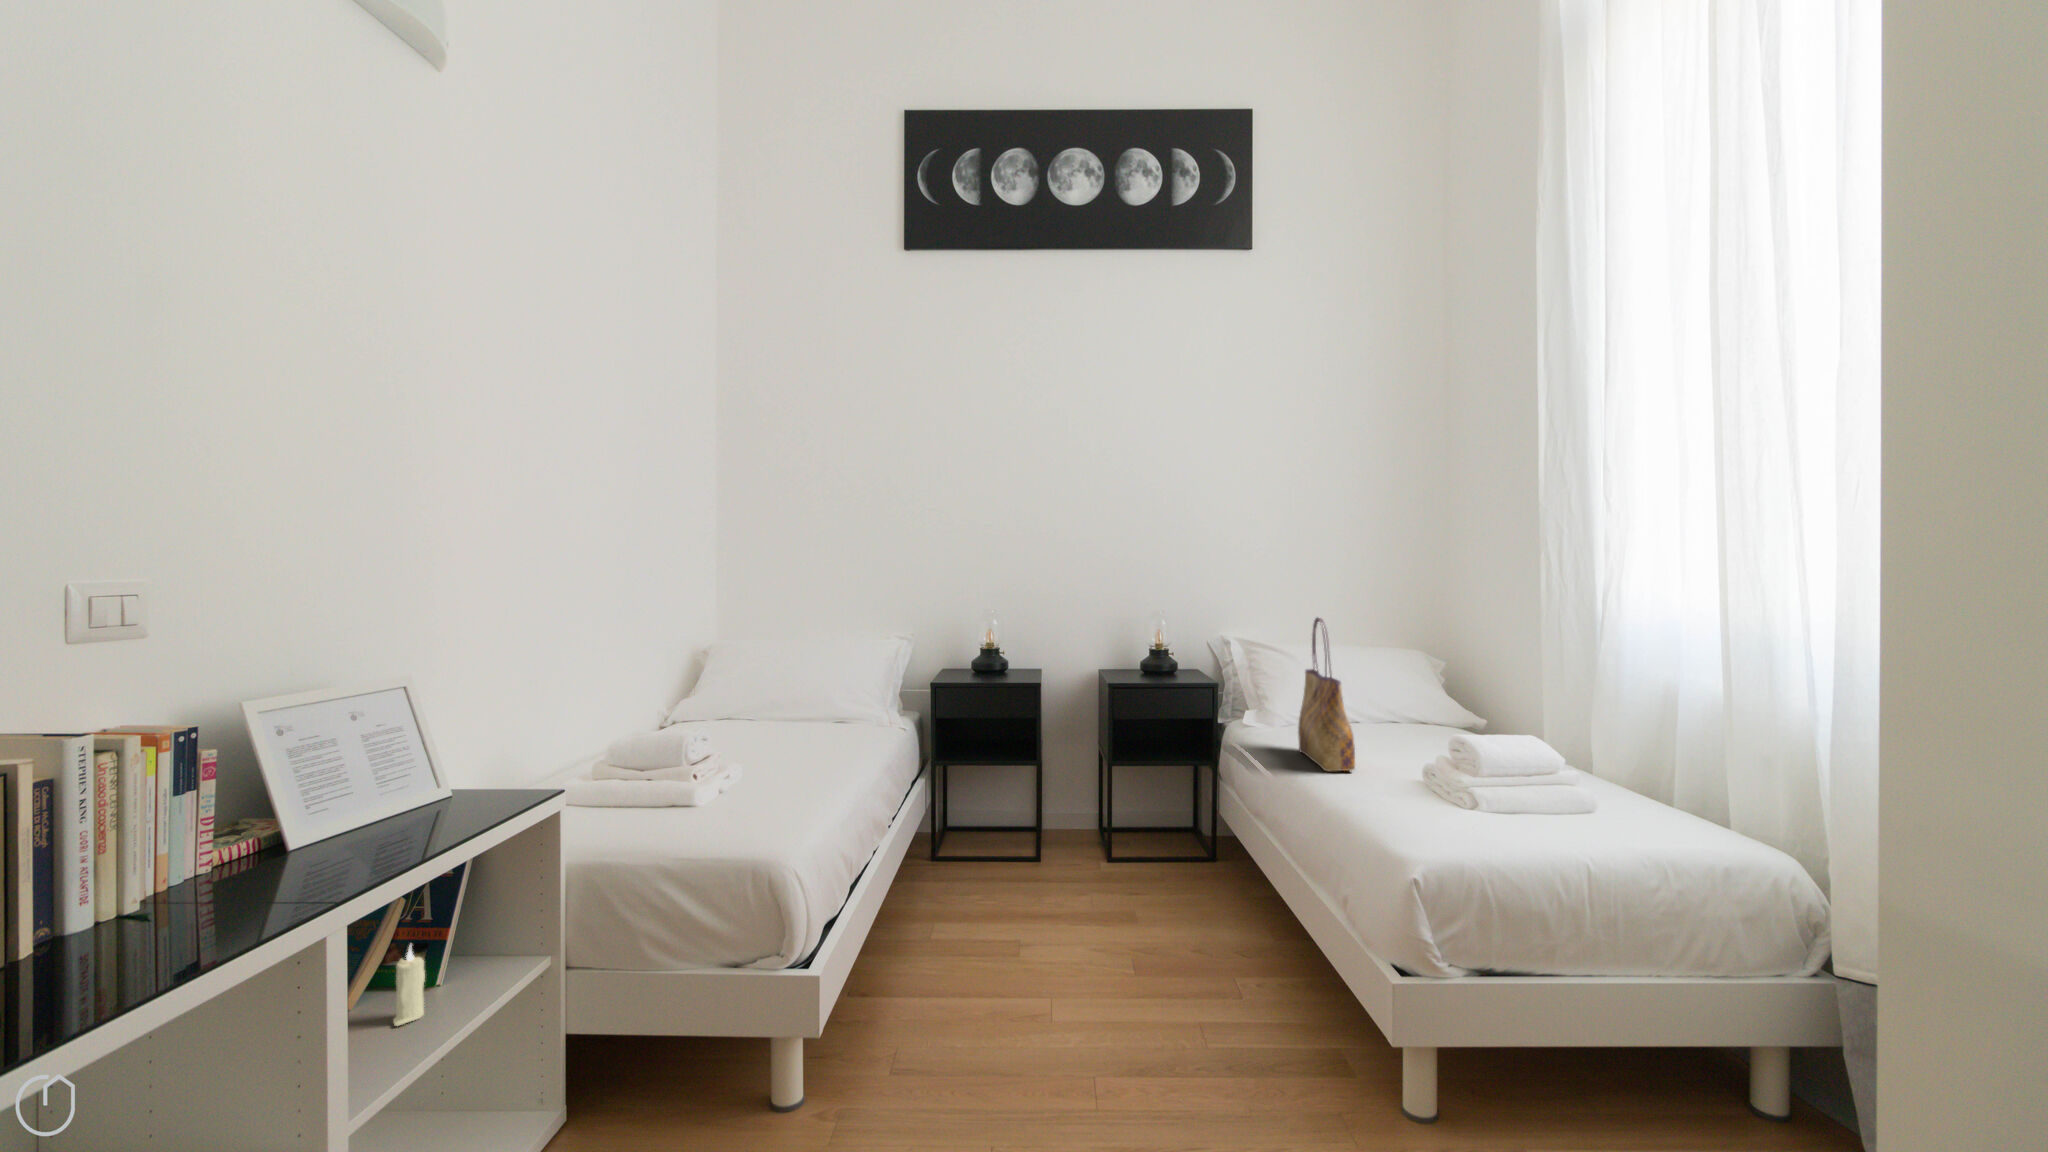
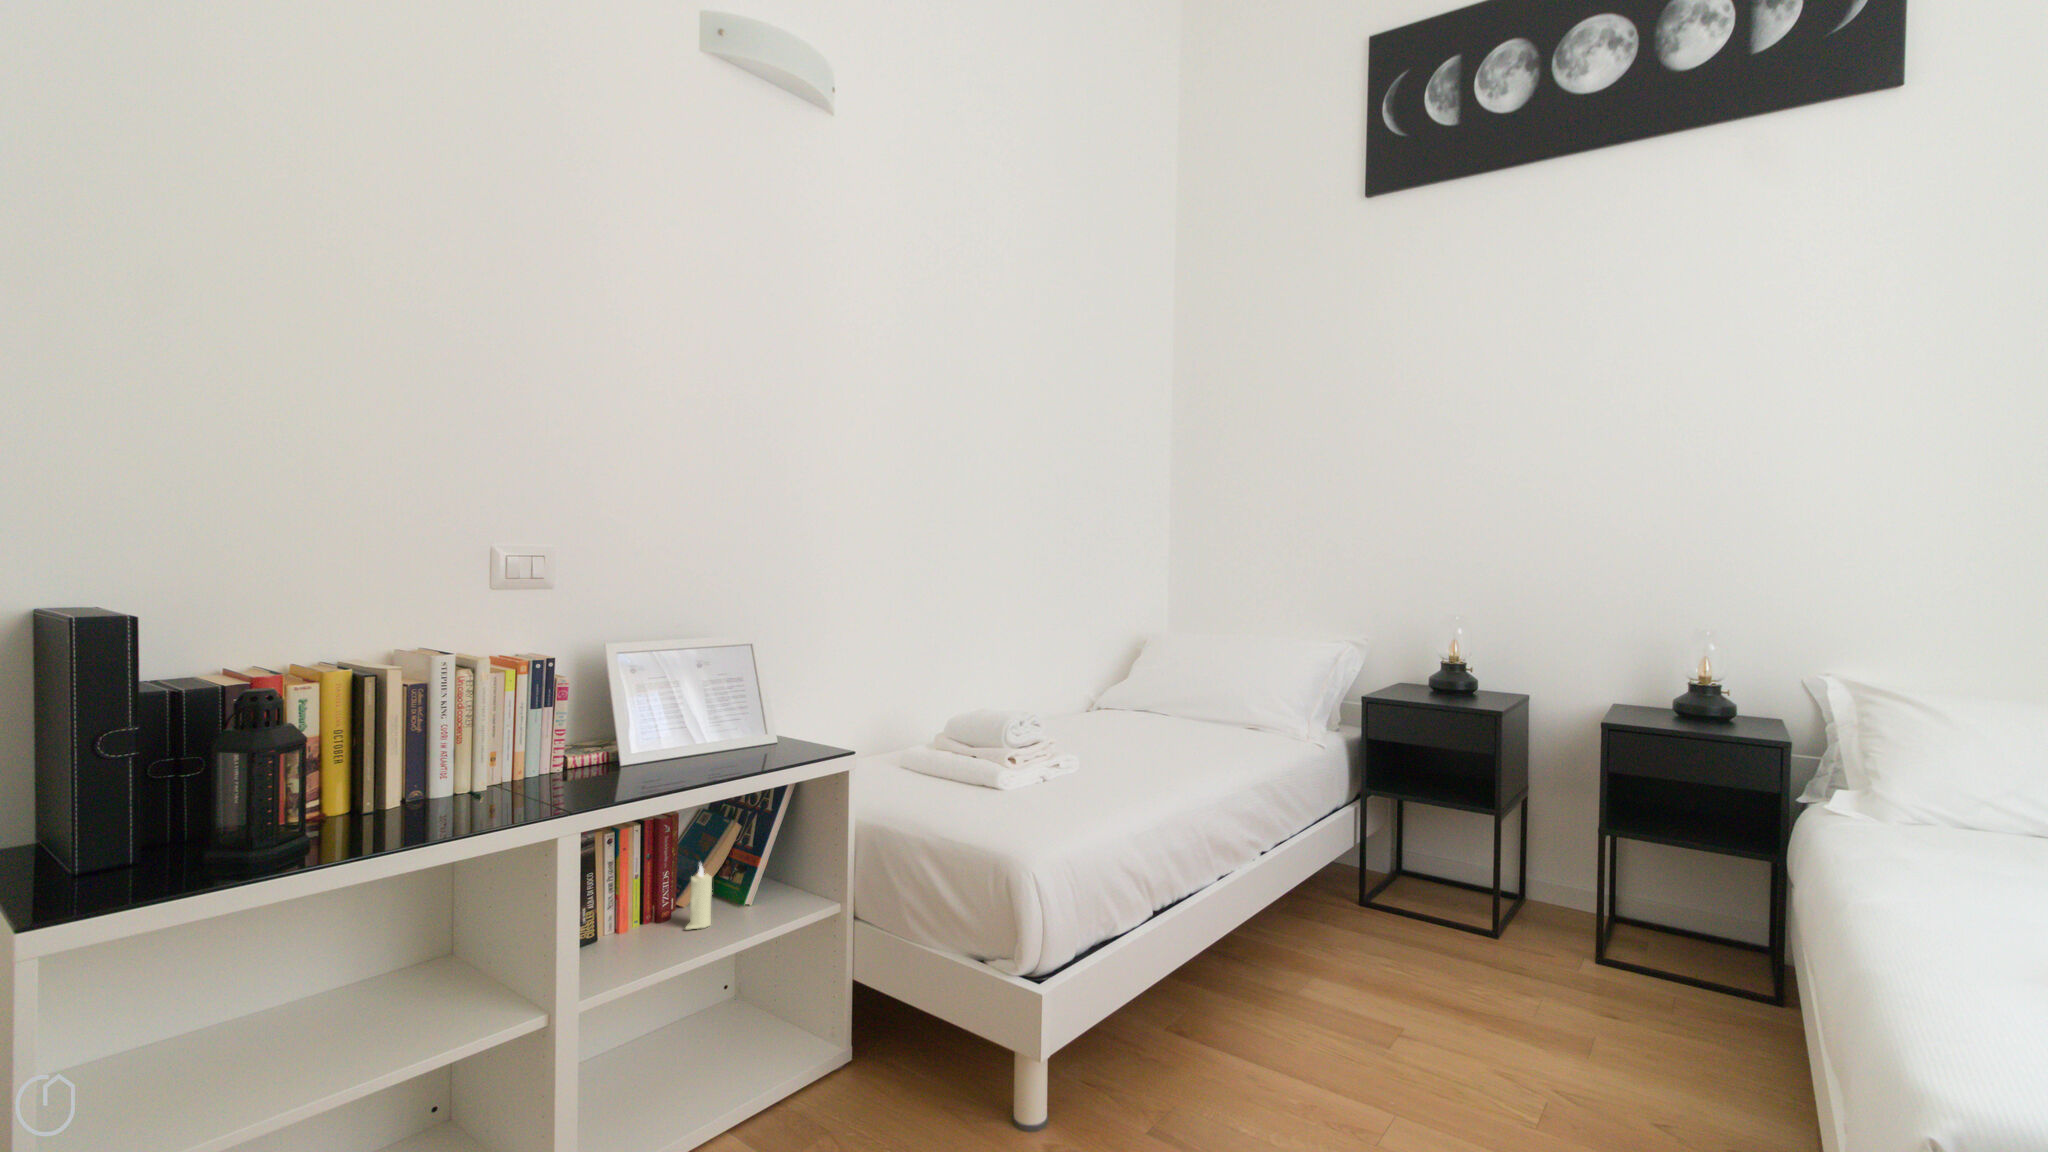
tote bag: present [1298,617,1355,771] -> none [1893,640,1980,898]

